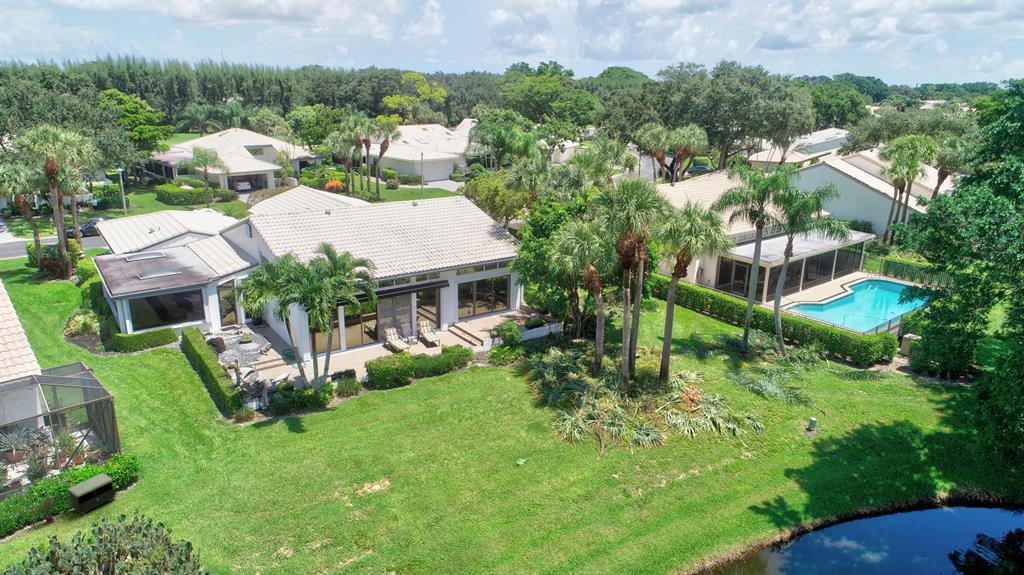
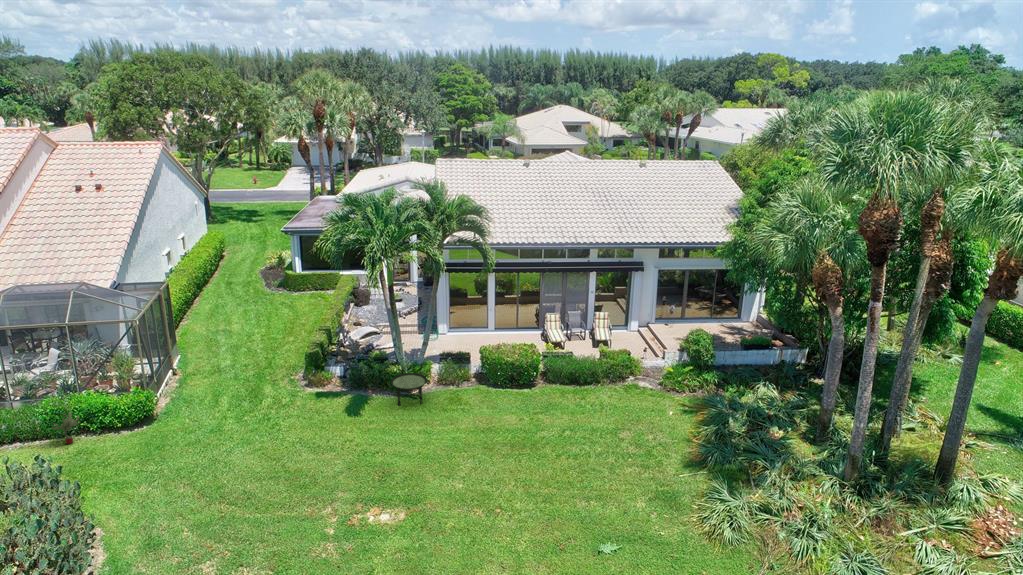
round table: none [310,392,339,419] -> present [391,373,427,405]
storage bench: present [68,473,115,514] -> none [89,405,137,445]

